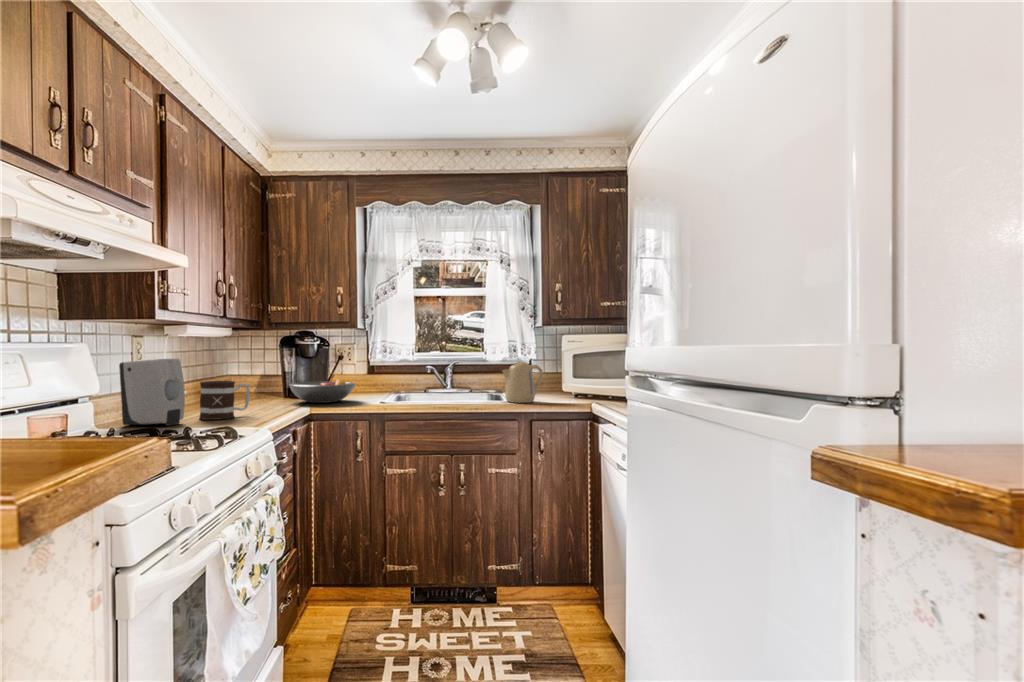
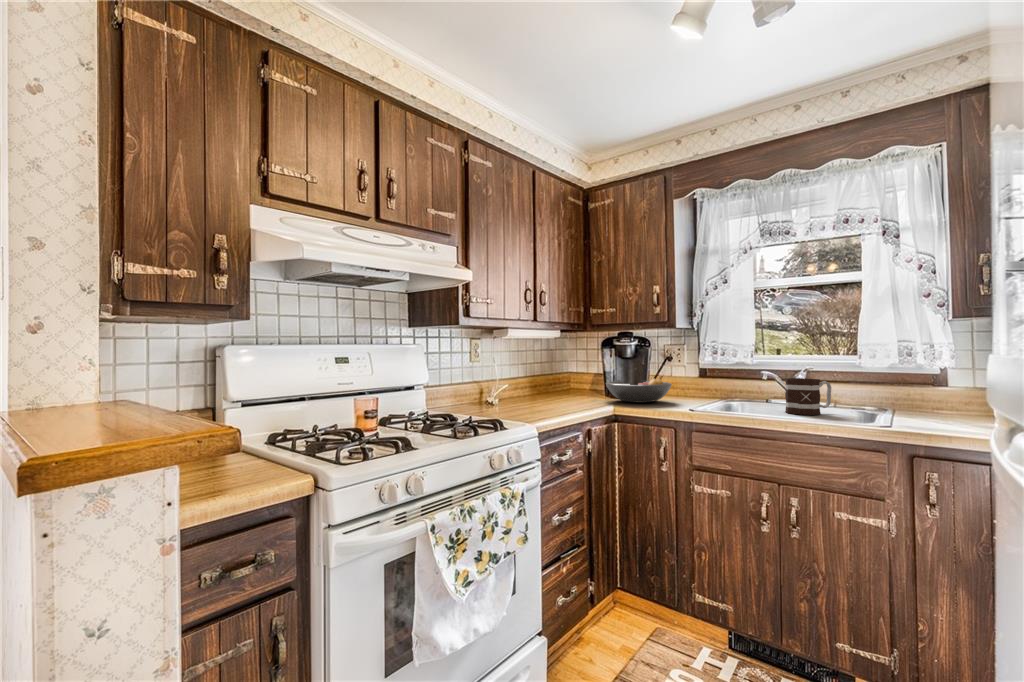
soap dispenser: present [119,359,185,426] -> none [454,357,495,412]
kettle: present [502,361,543,403] -> none [871,360,954,423]
mug: present [199,381,250,420] -> present [785,378,831,415]

